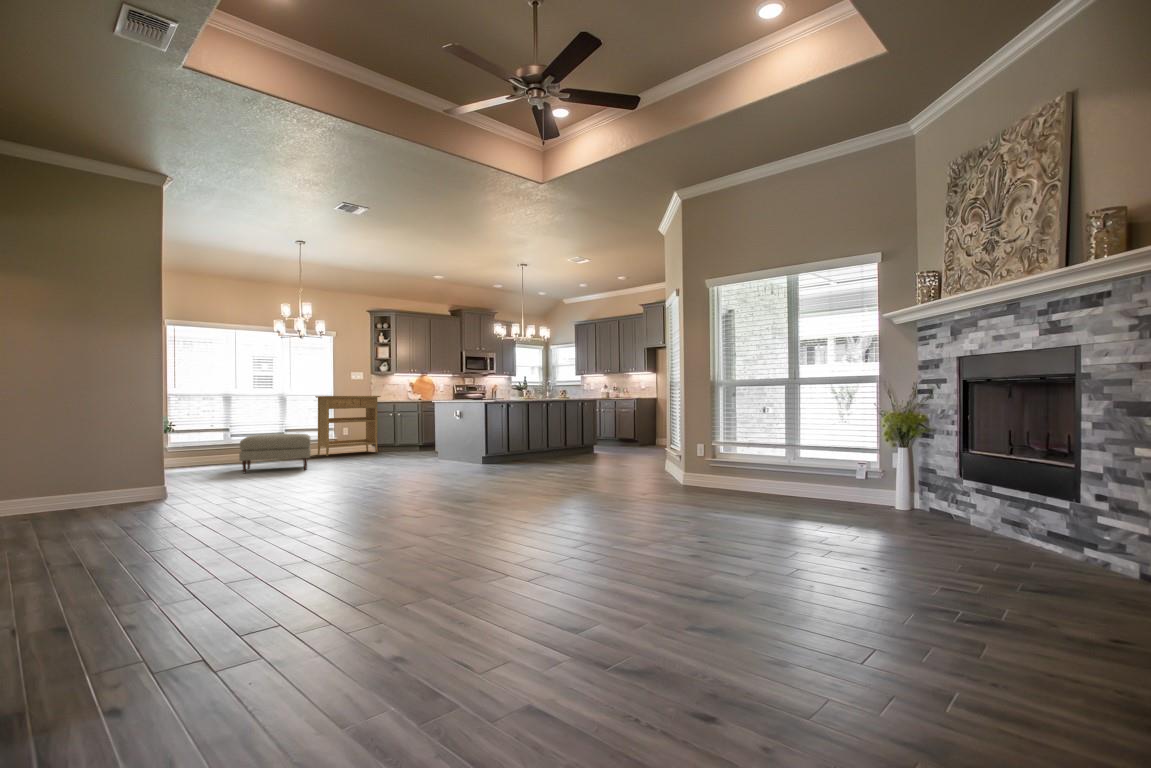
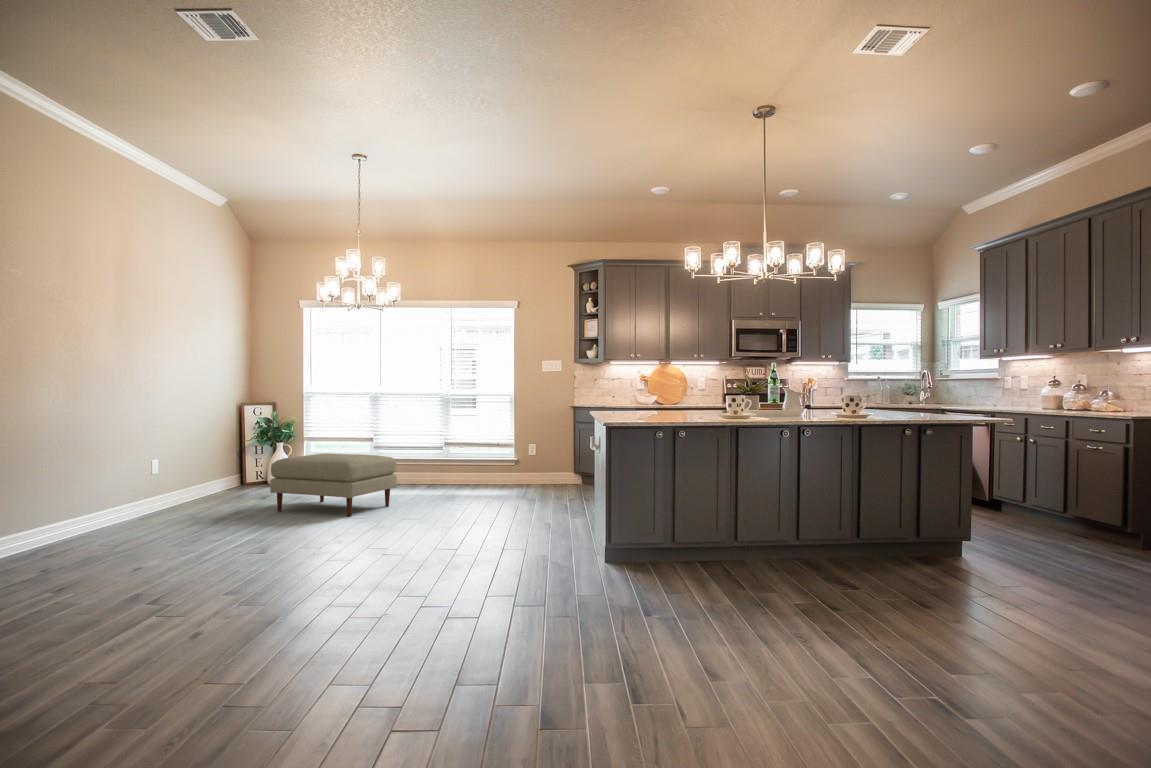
console table: present [315,396,381,456] -> none [480,396,571,489]

